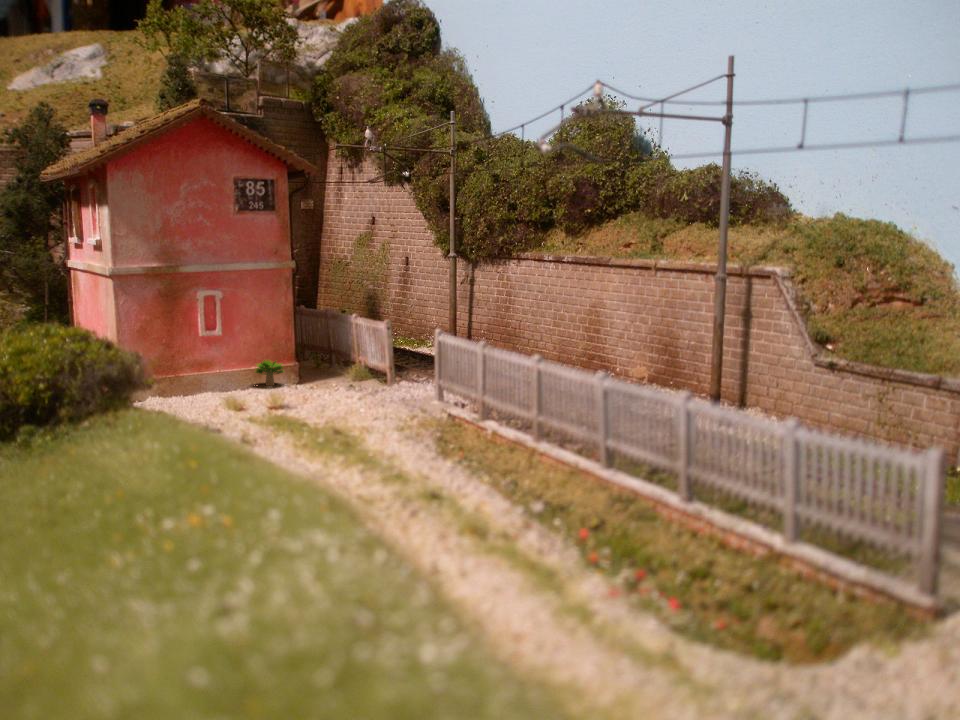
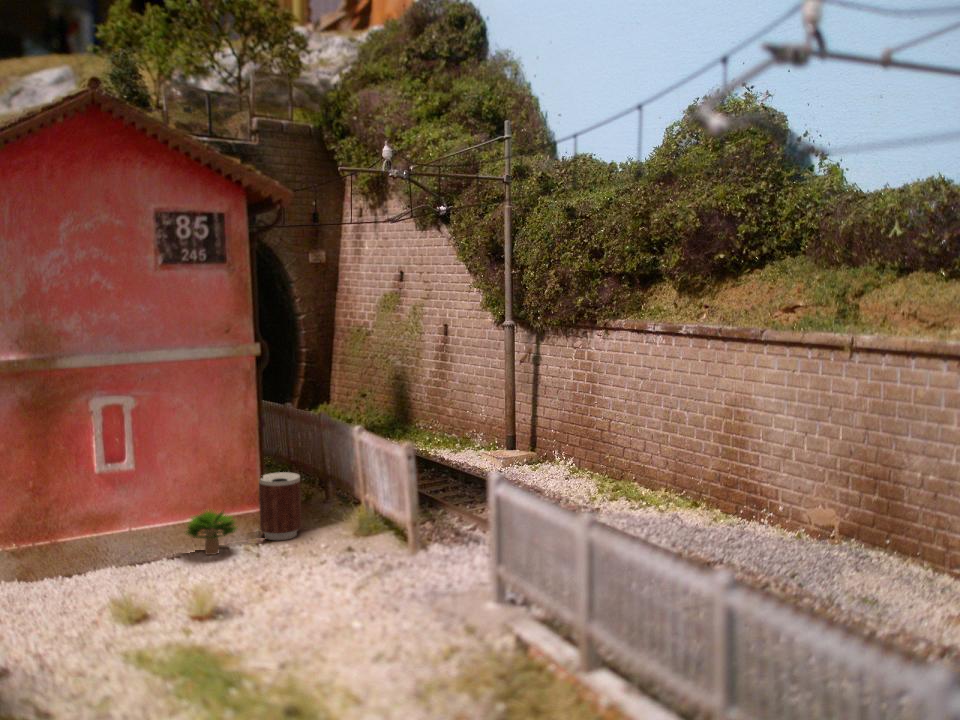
trash can: none [295,342,321,381] -> present [259,472,301,540]

